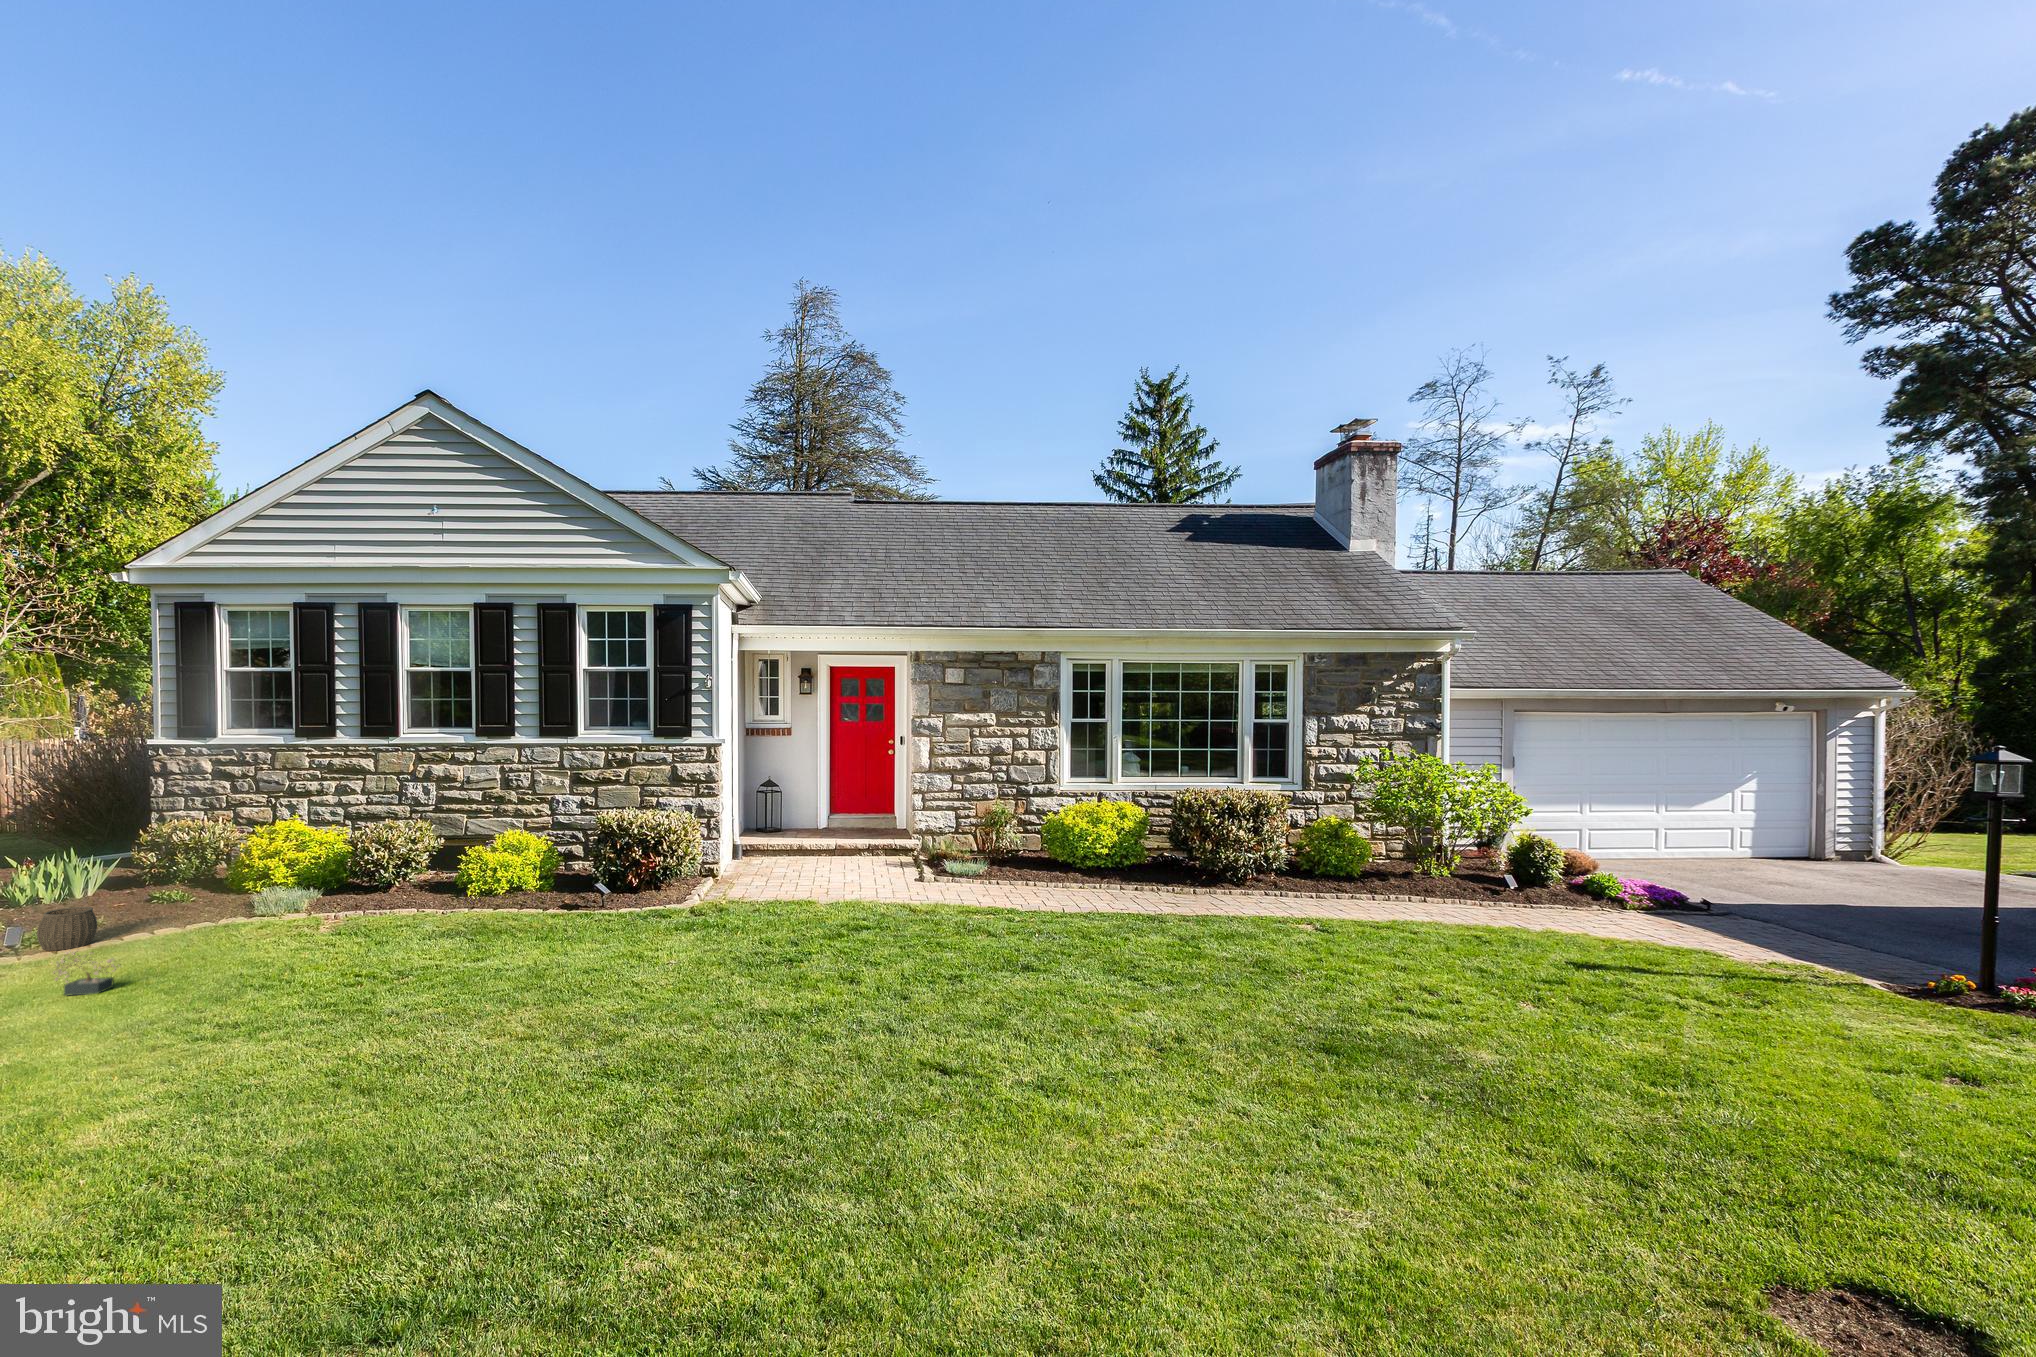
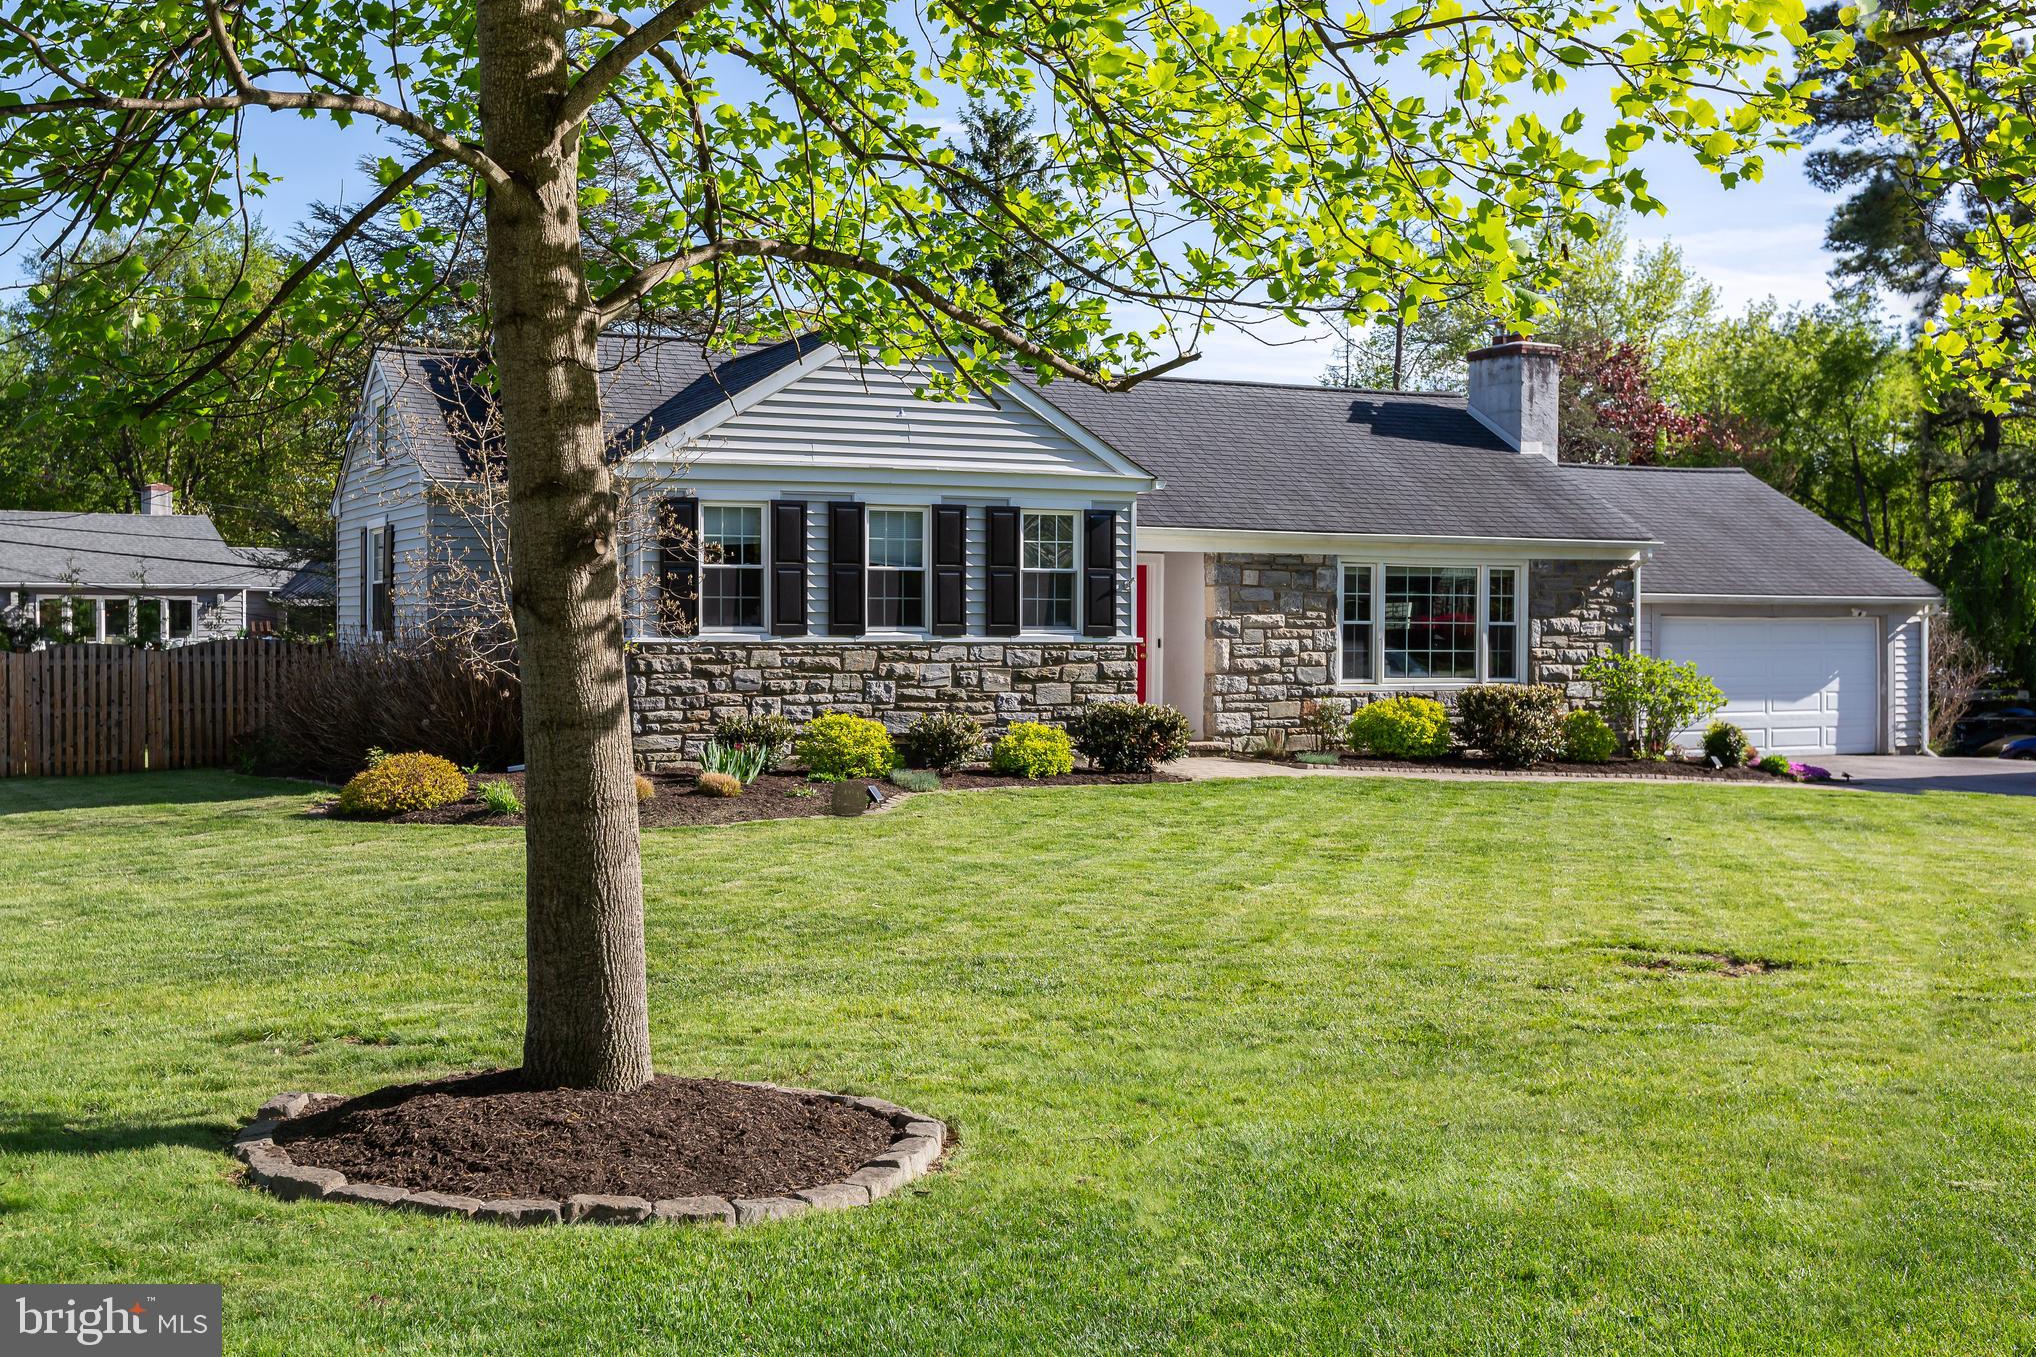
decorative plant: present [54,951,120,996] -> none [1015,792,1049,824]

